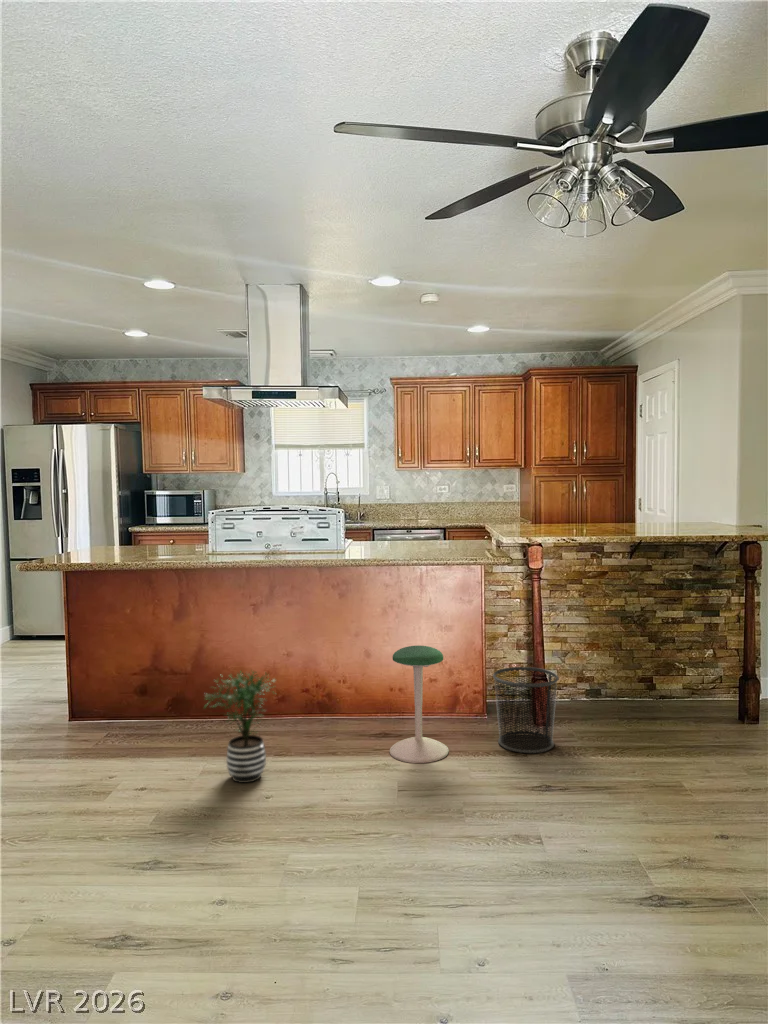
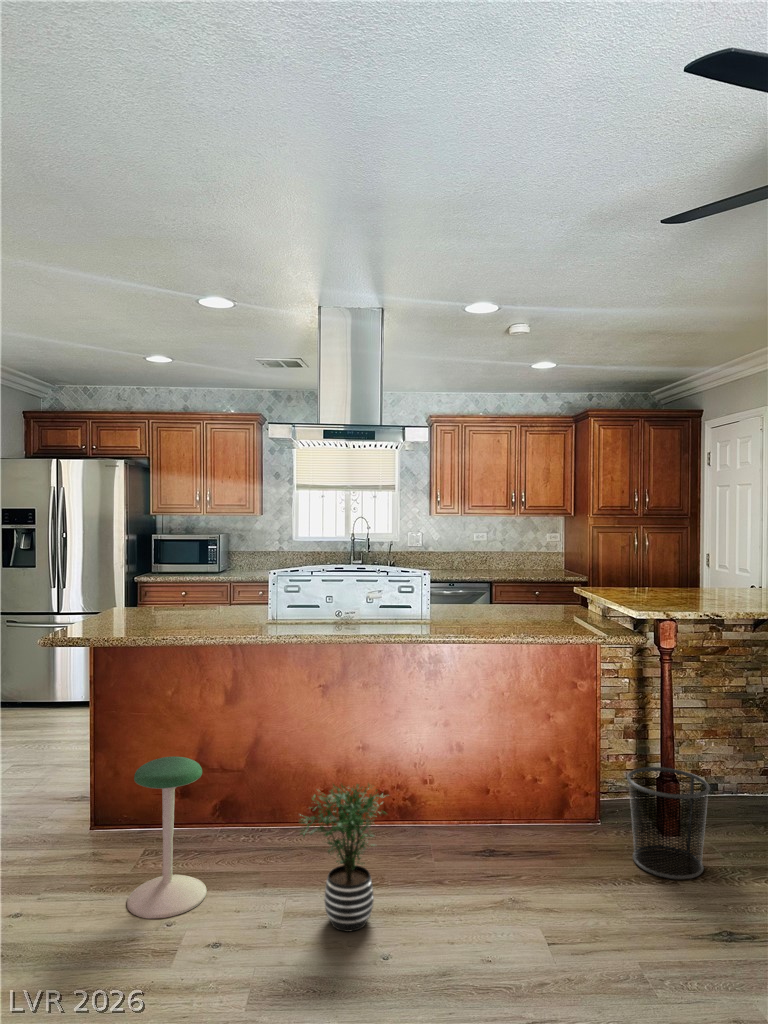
stool: present [390,645,449,763] -> present [127,756,207,919]

